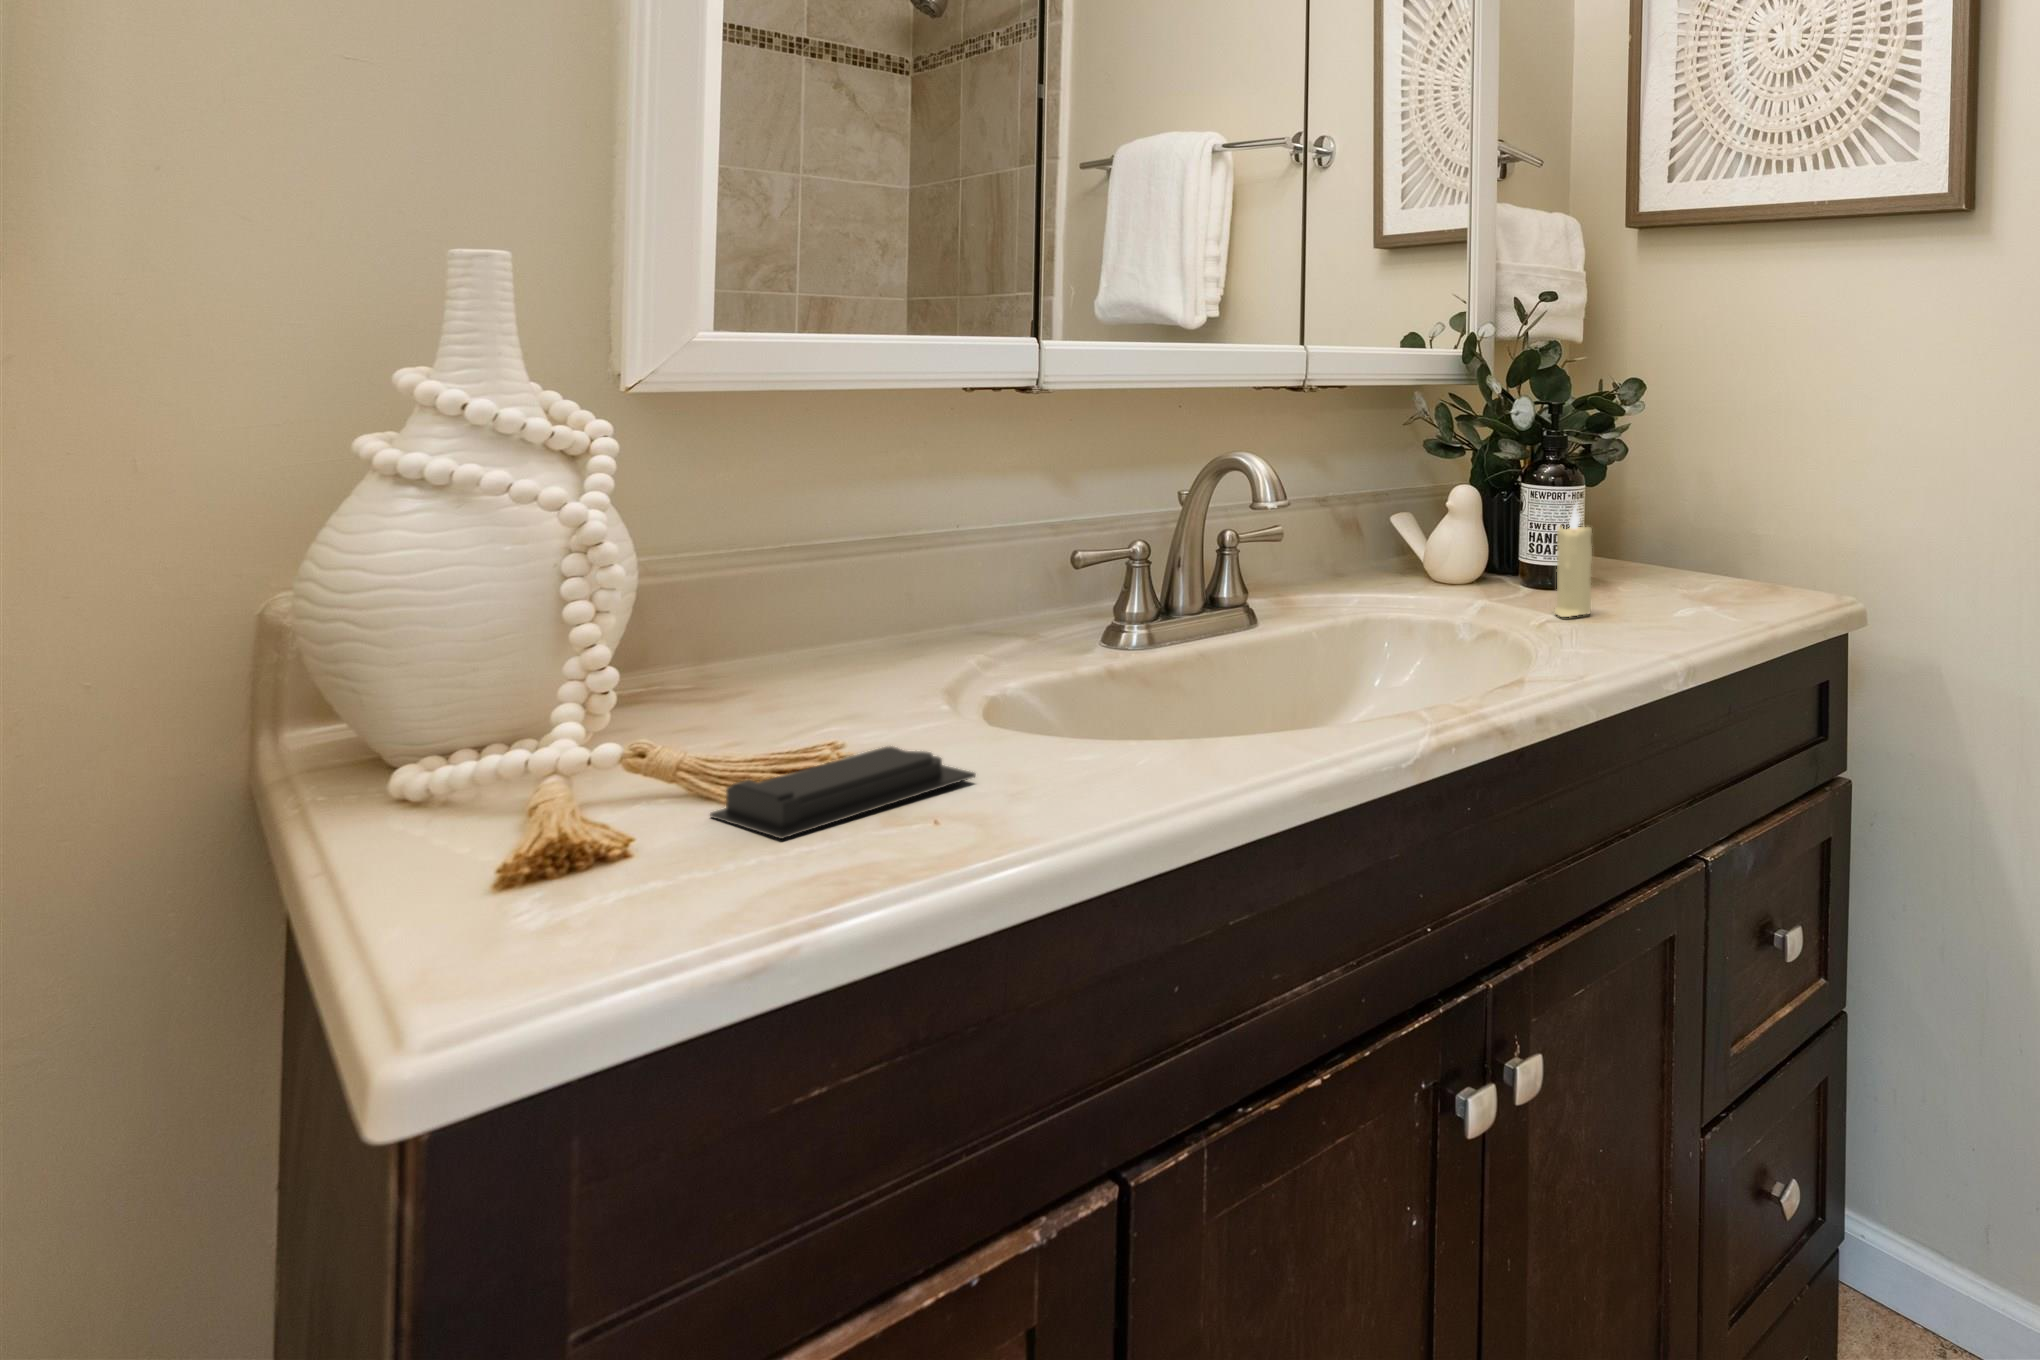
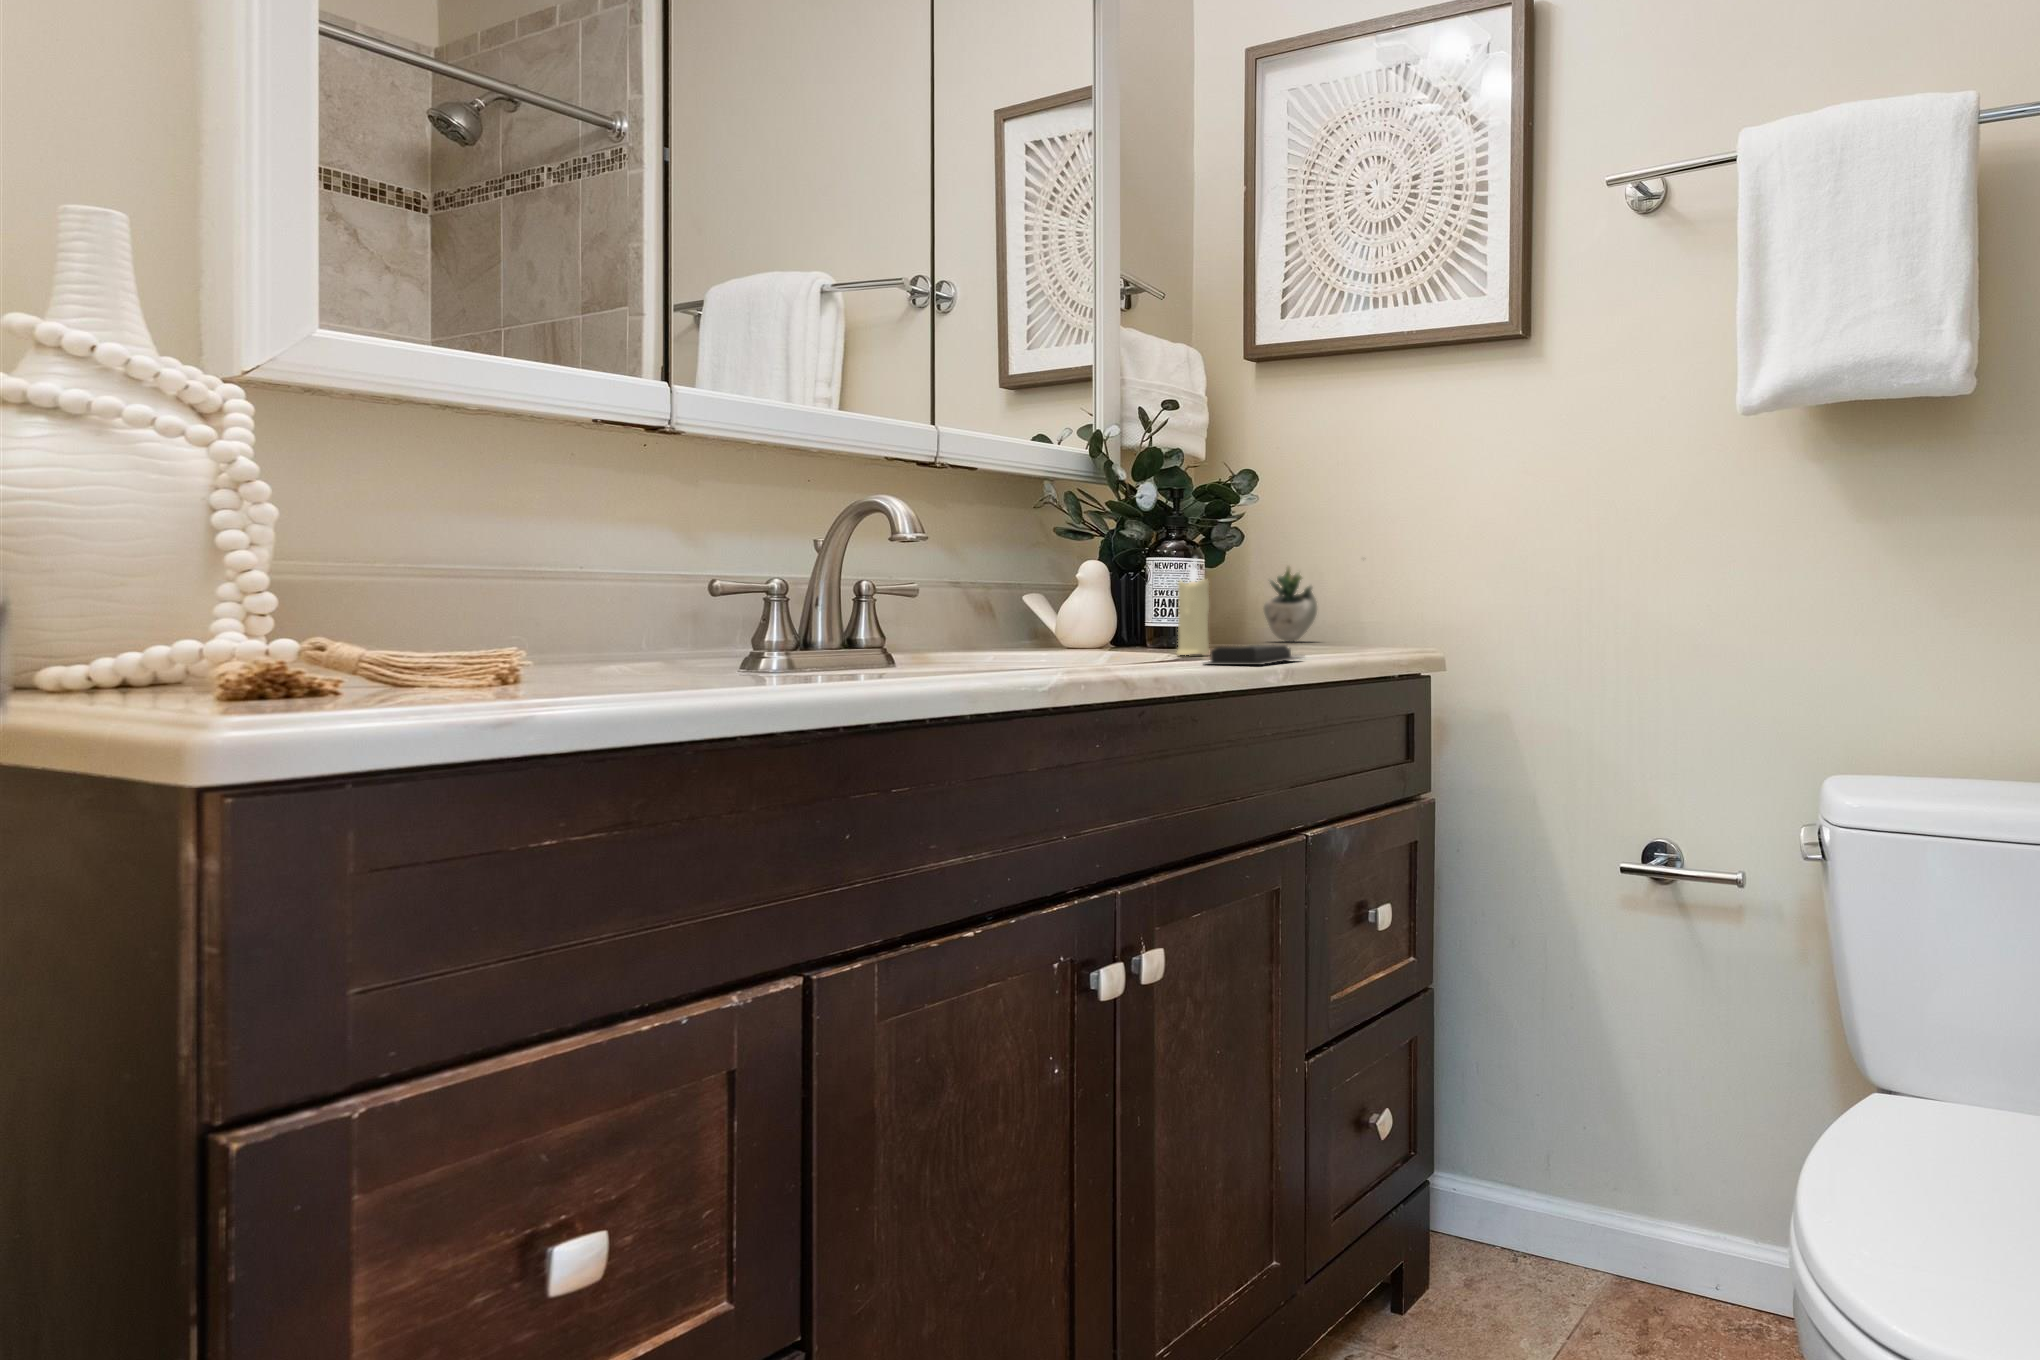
succulent plant: none [1649,467,1767,561] -> present [1264,567,1317,642]
soap bar: present [710,746,975,839] -> present [1204,645,1301,665]

